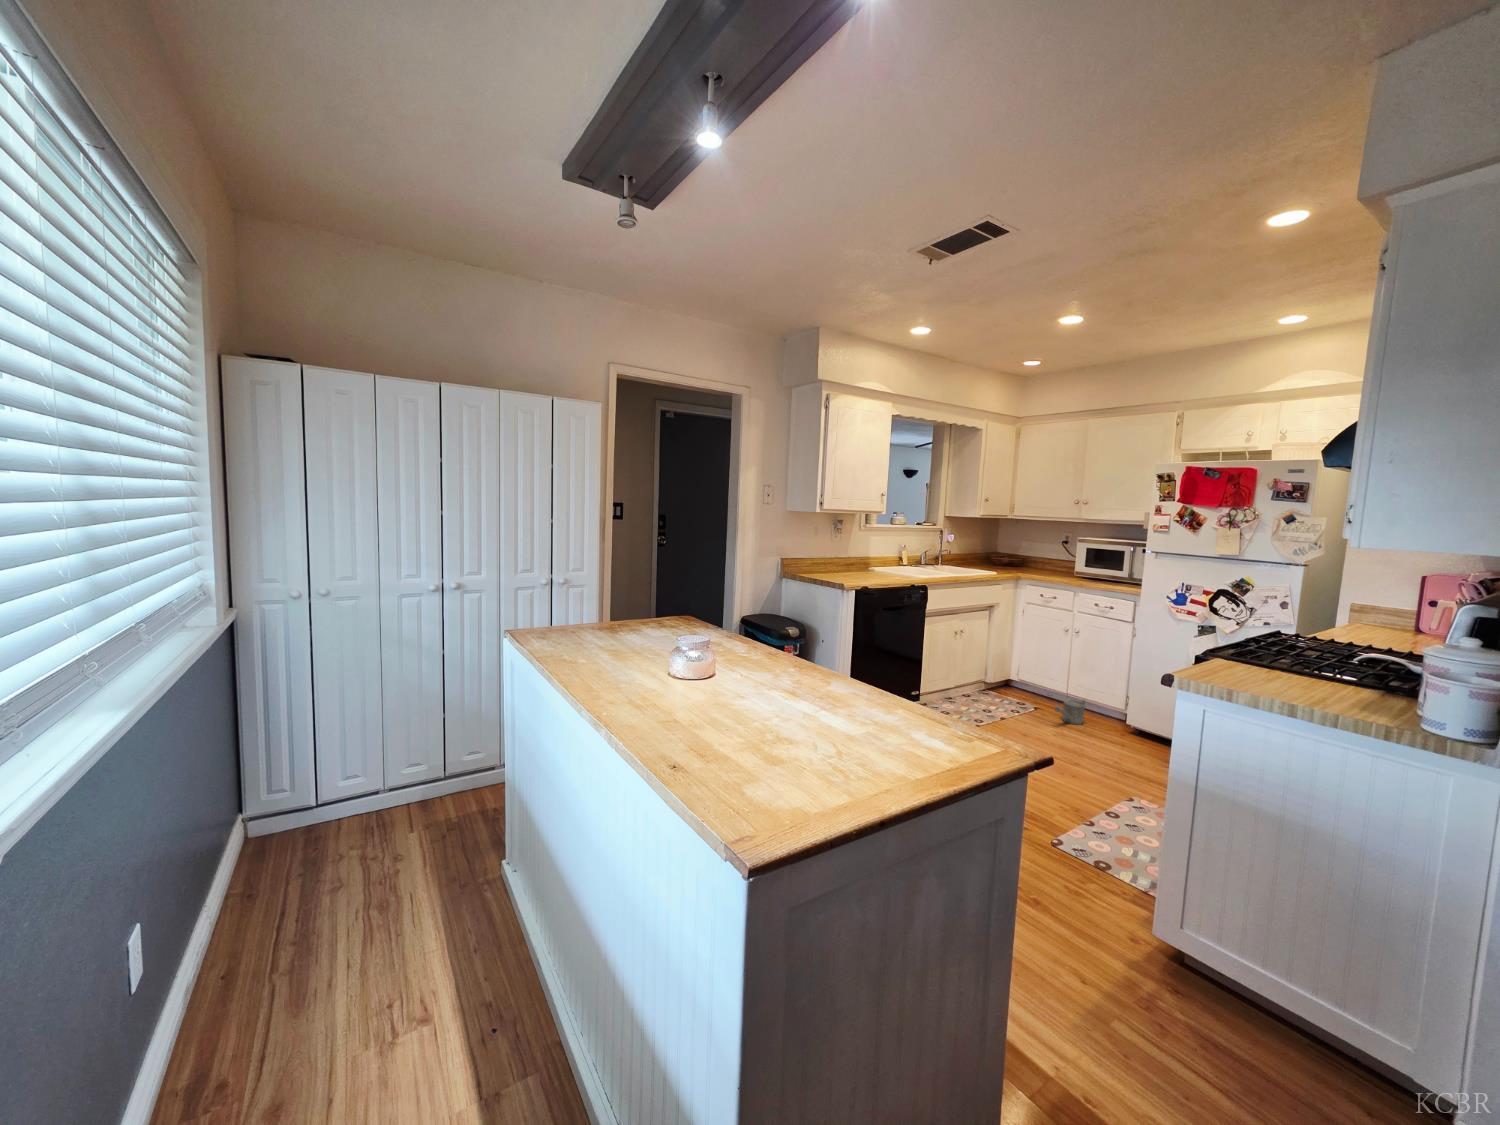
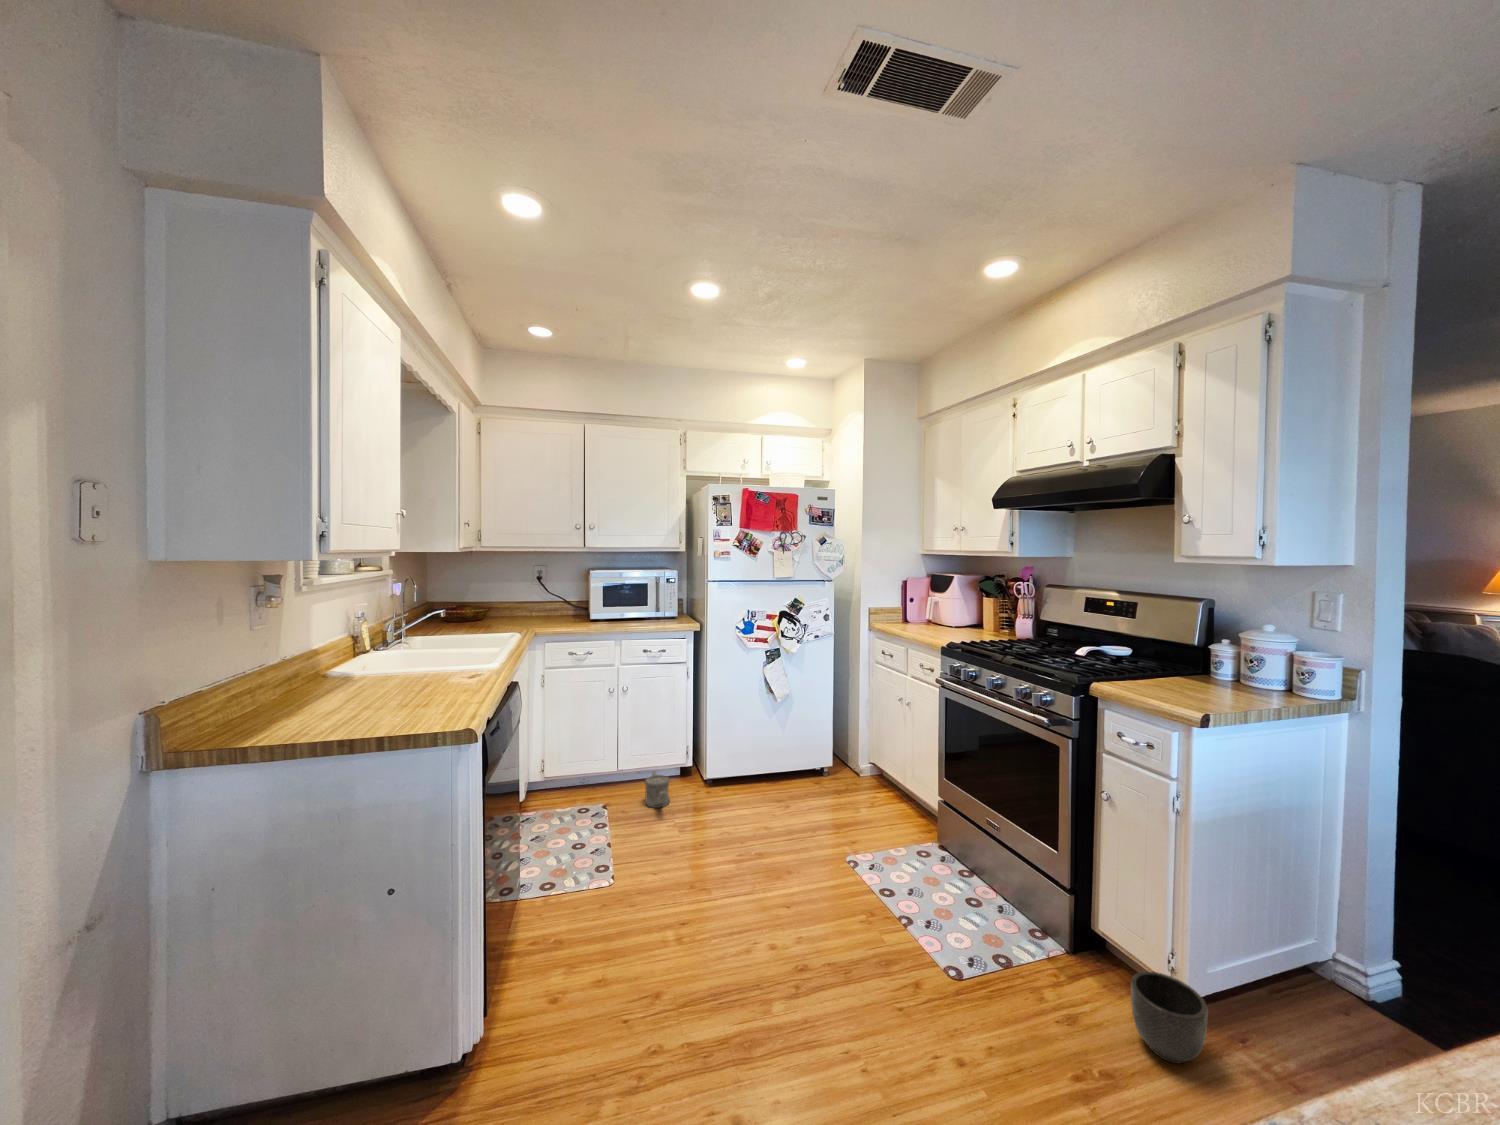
planter: none [1083,881,1143,950] -> present [1131,971,1208,1063]

